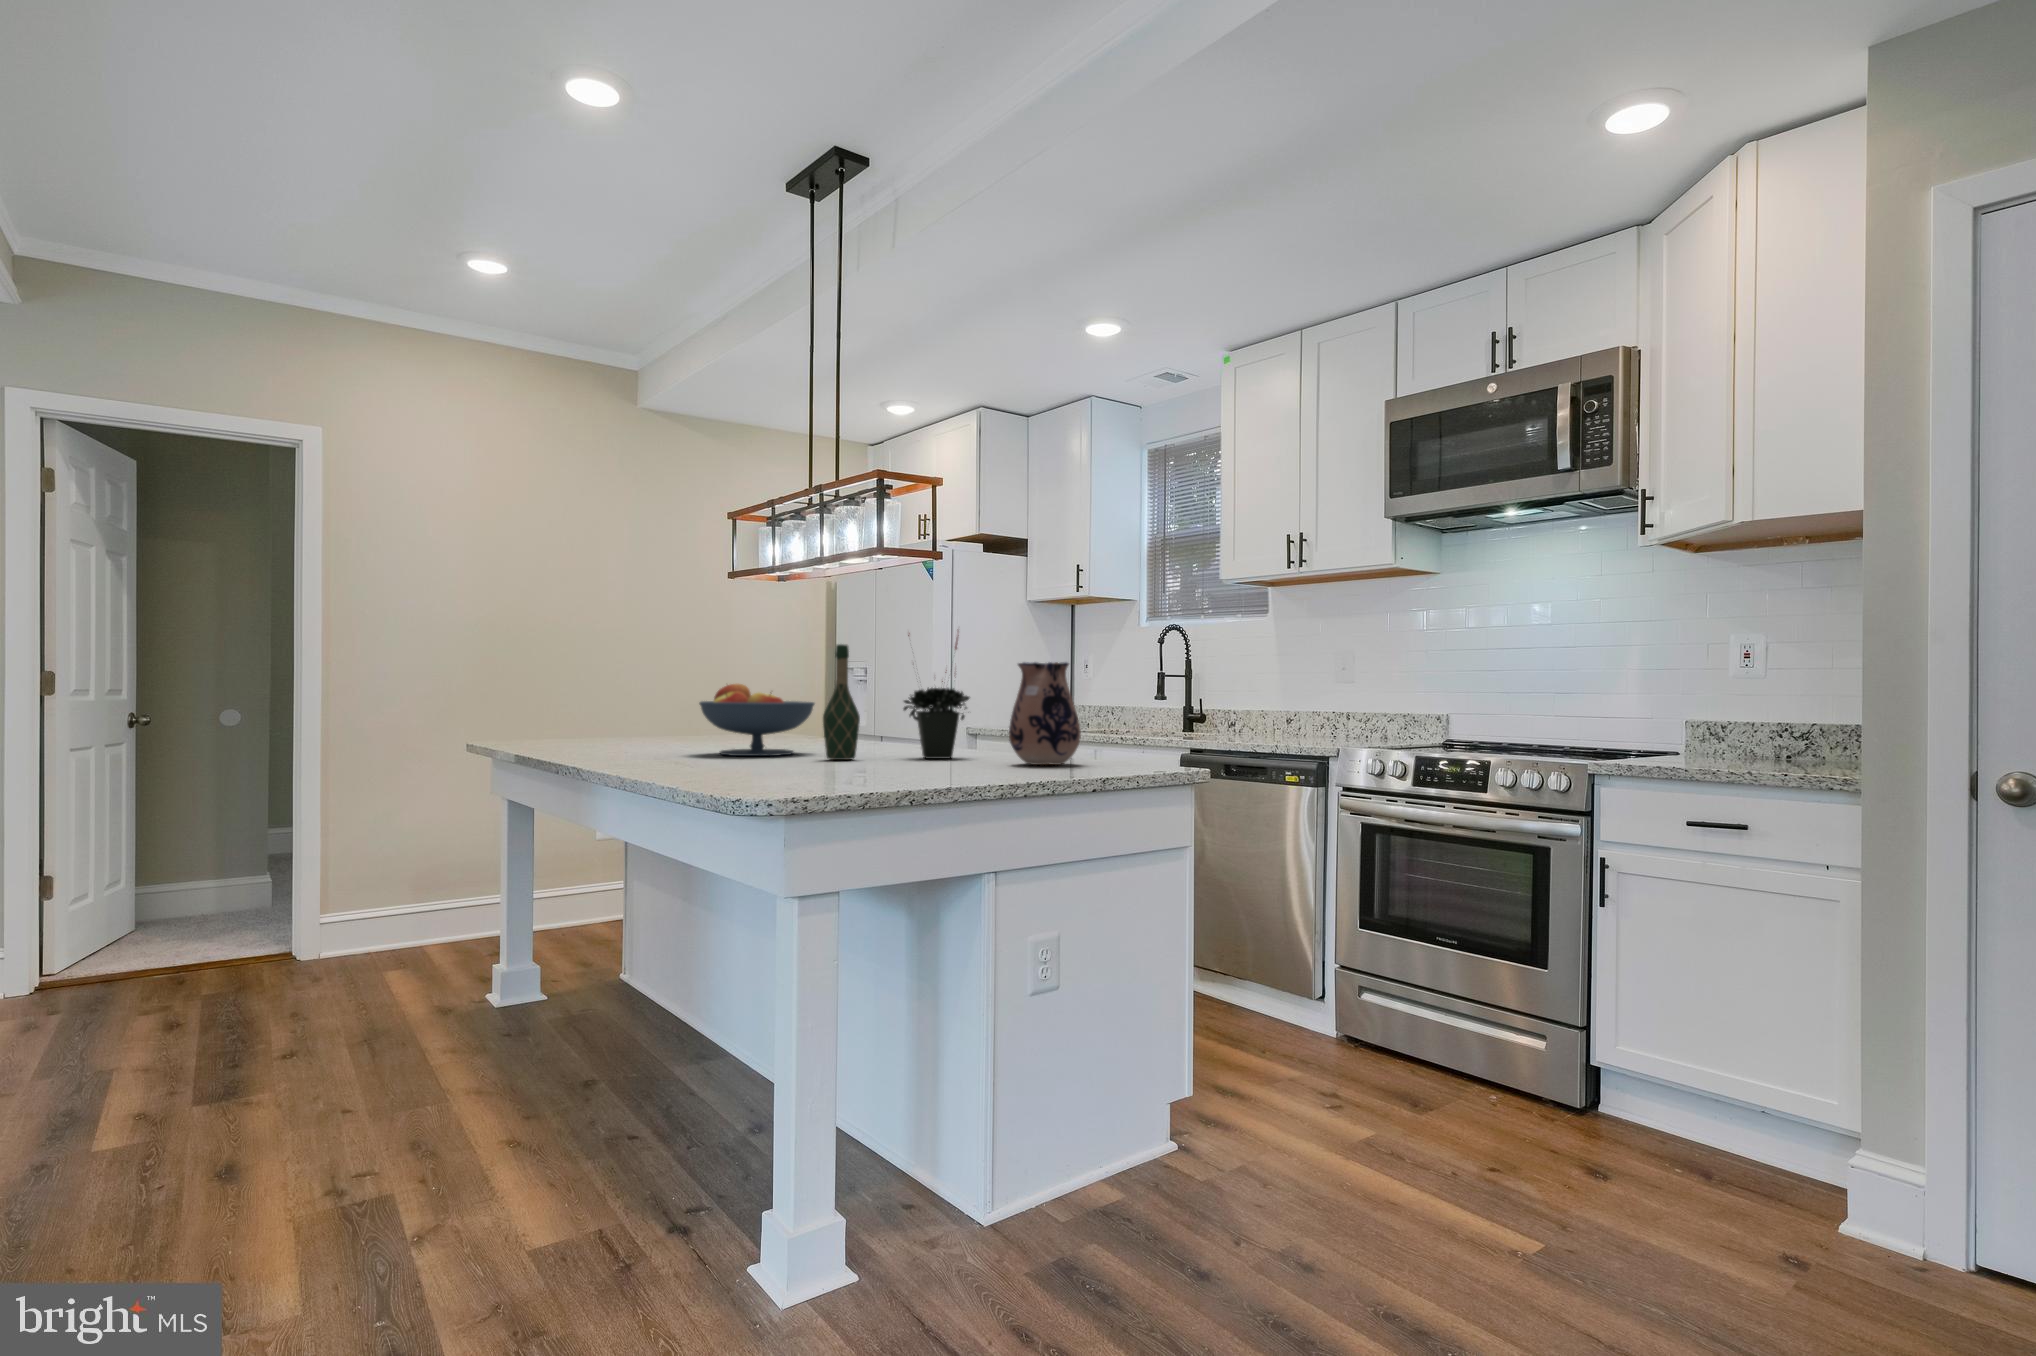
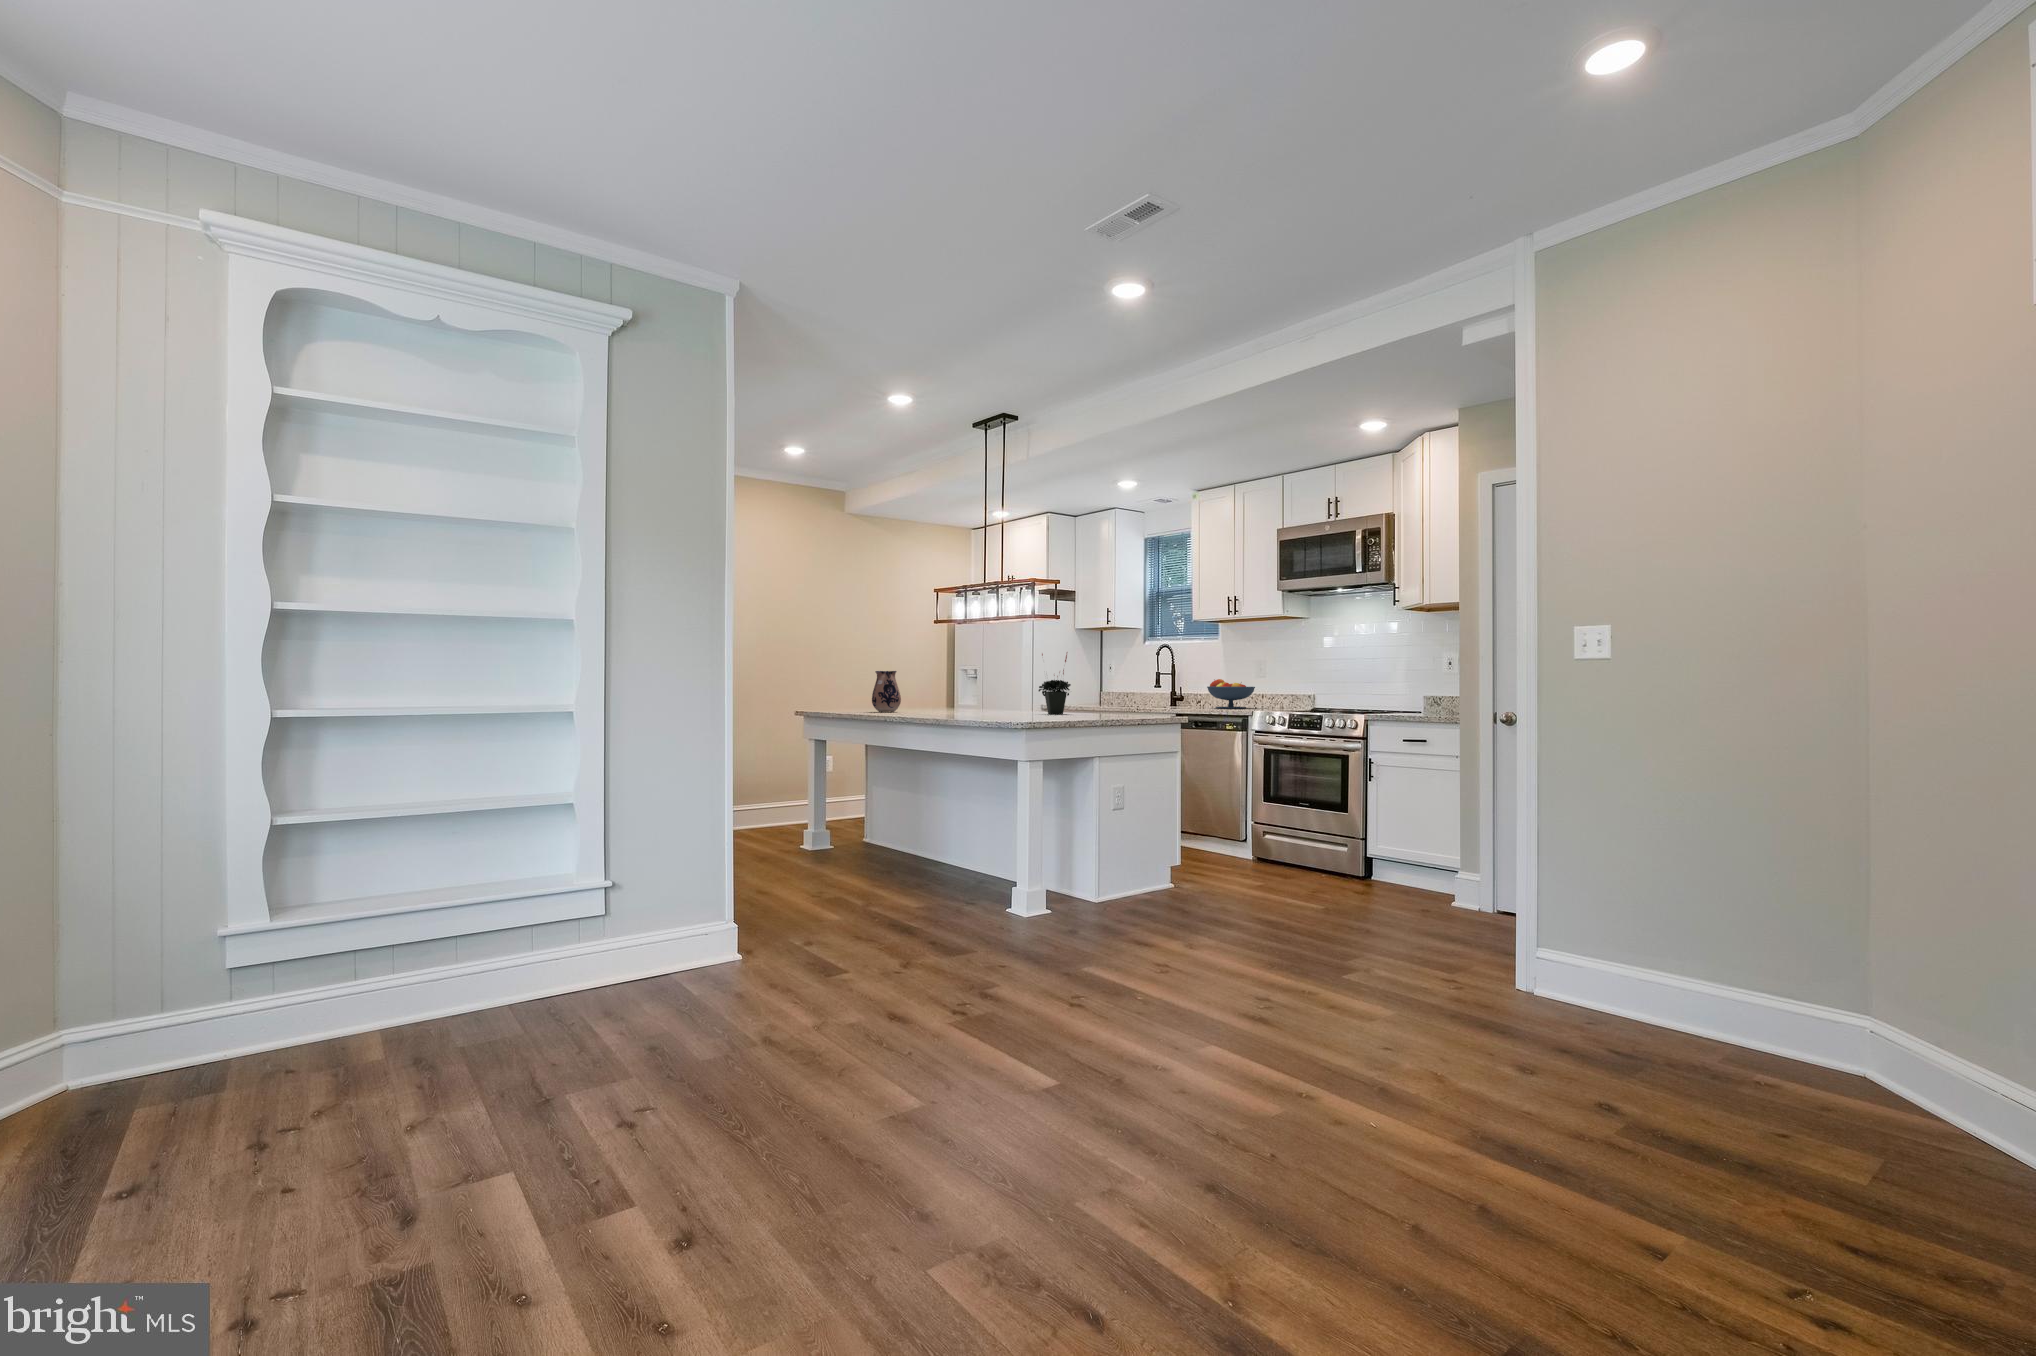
wine bottle: present [823,644,860,760] -> none [1002,660,1020,714]
ceramic pitcher: present [1009,662,1081,765] -> present [872,671,901,712]
fruit bowl: present [699,684,814,756] -> present [1207,679,1255,709]

